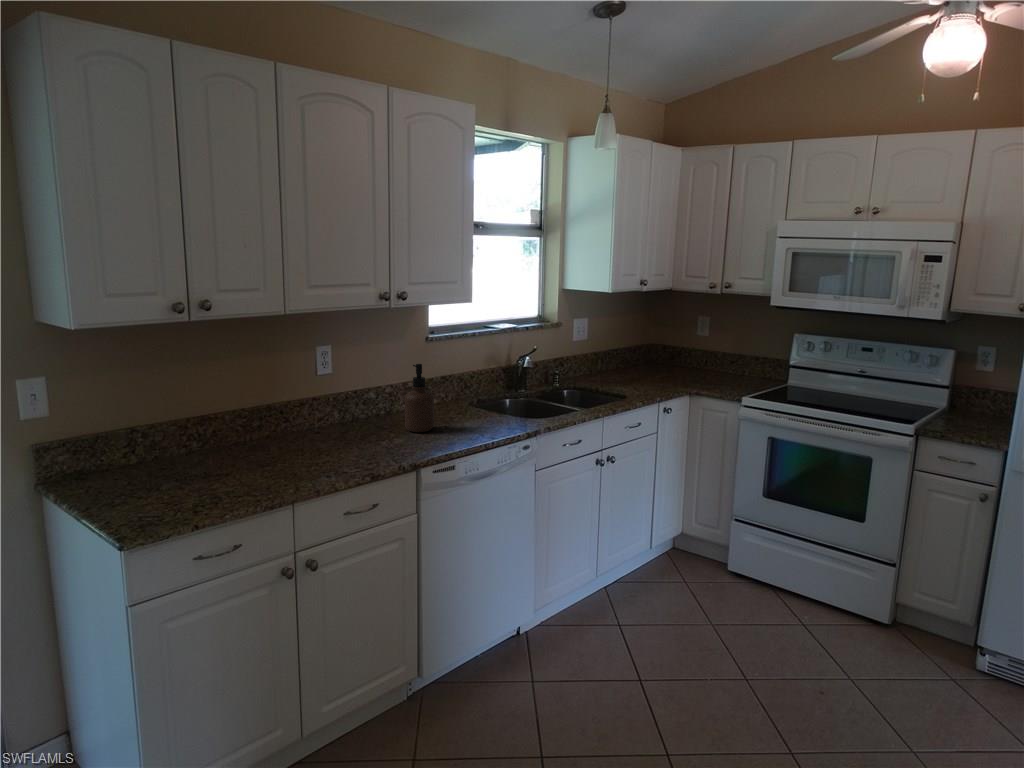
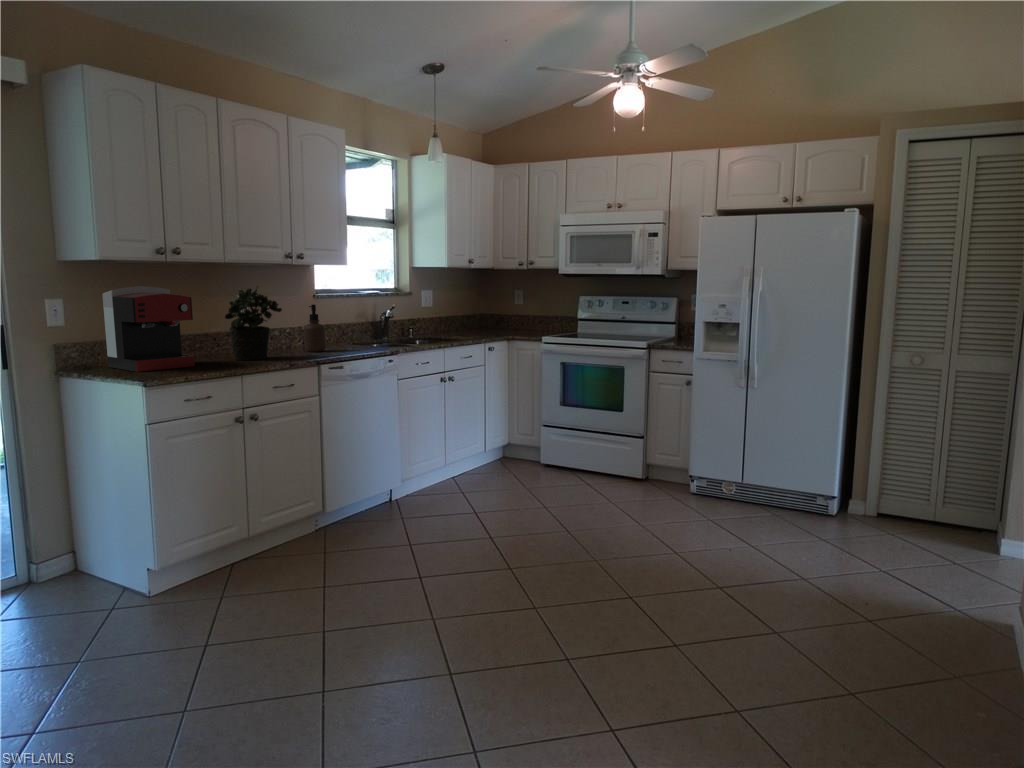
potted plant: none [287,347,370,460] -> present [225,286,282,360]
coffee maker: none [104,356,231,497] -> present [103,286,195,372]

